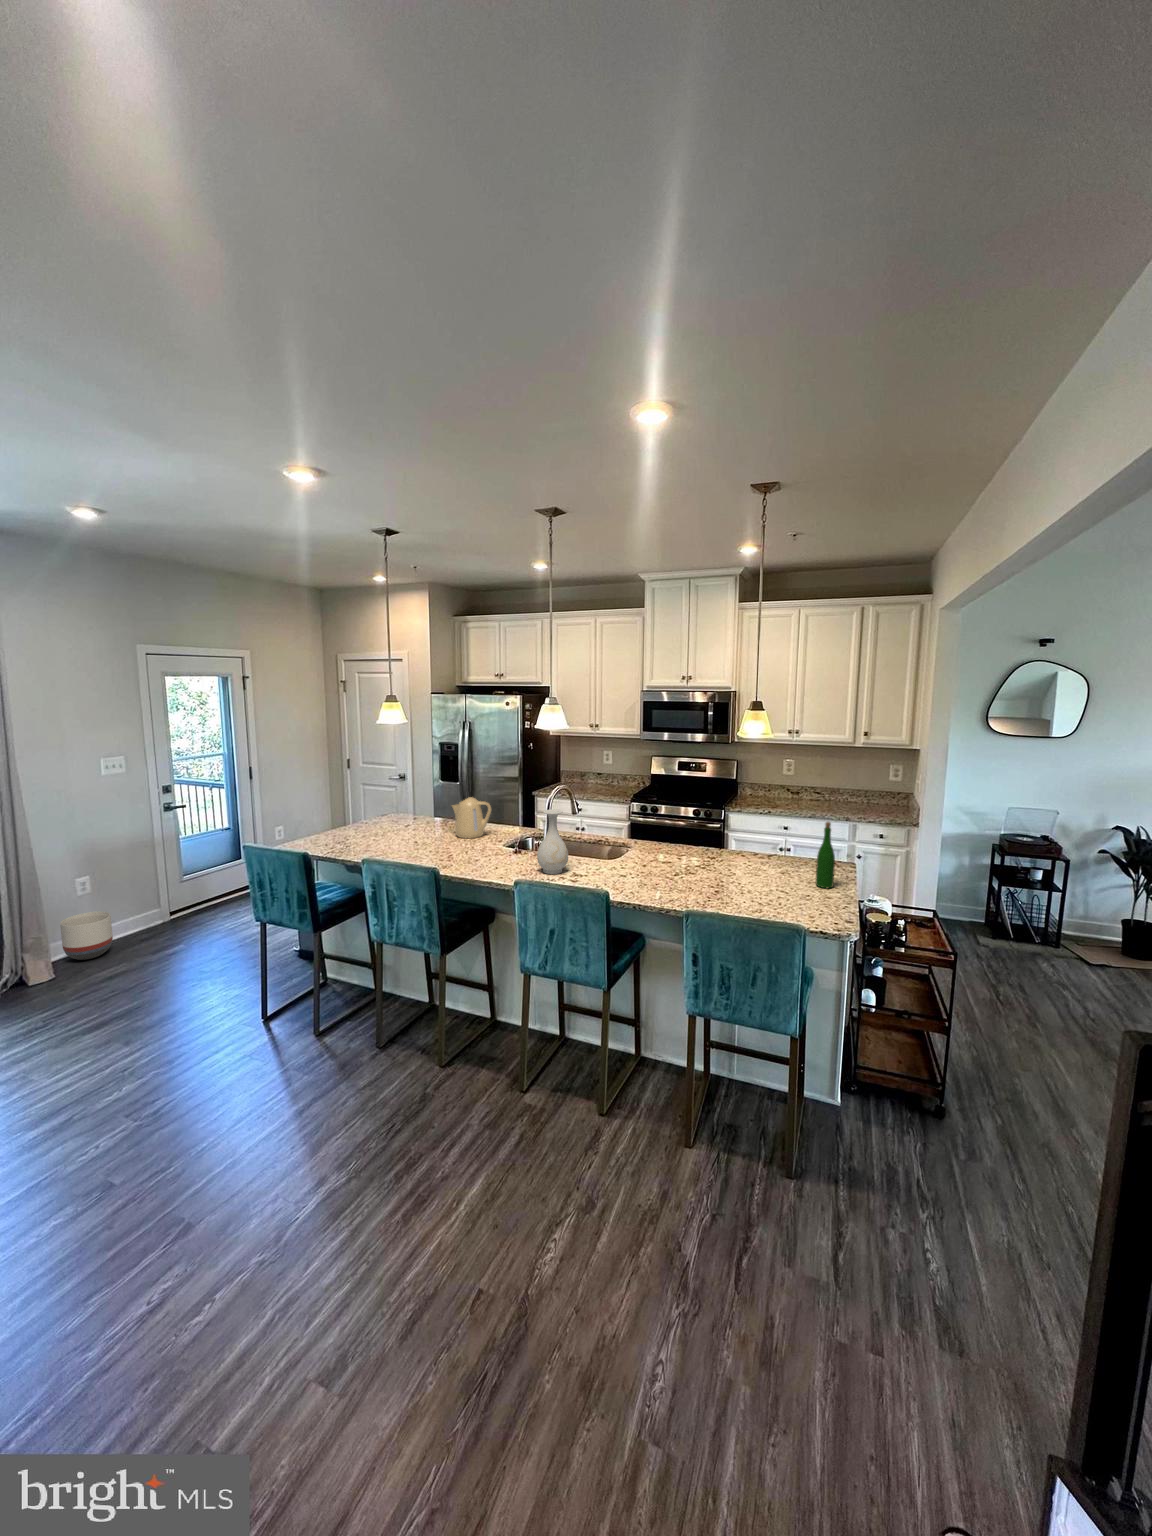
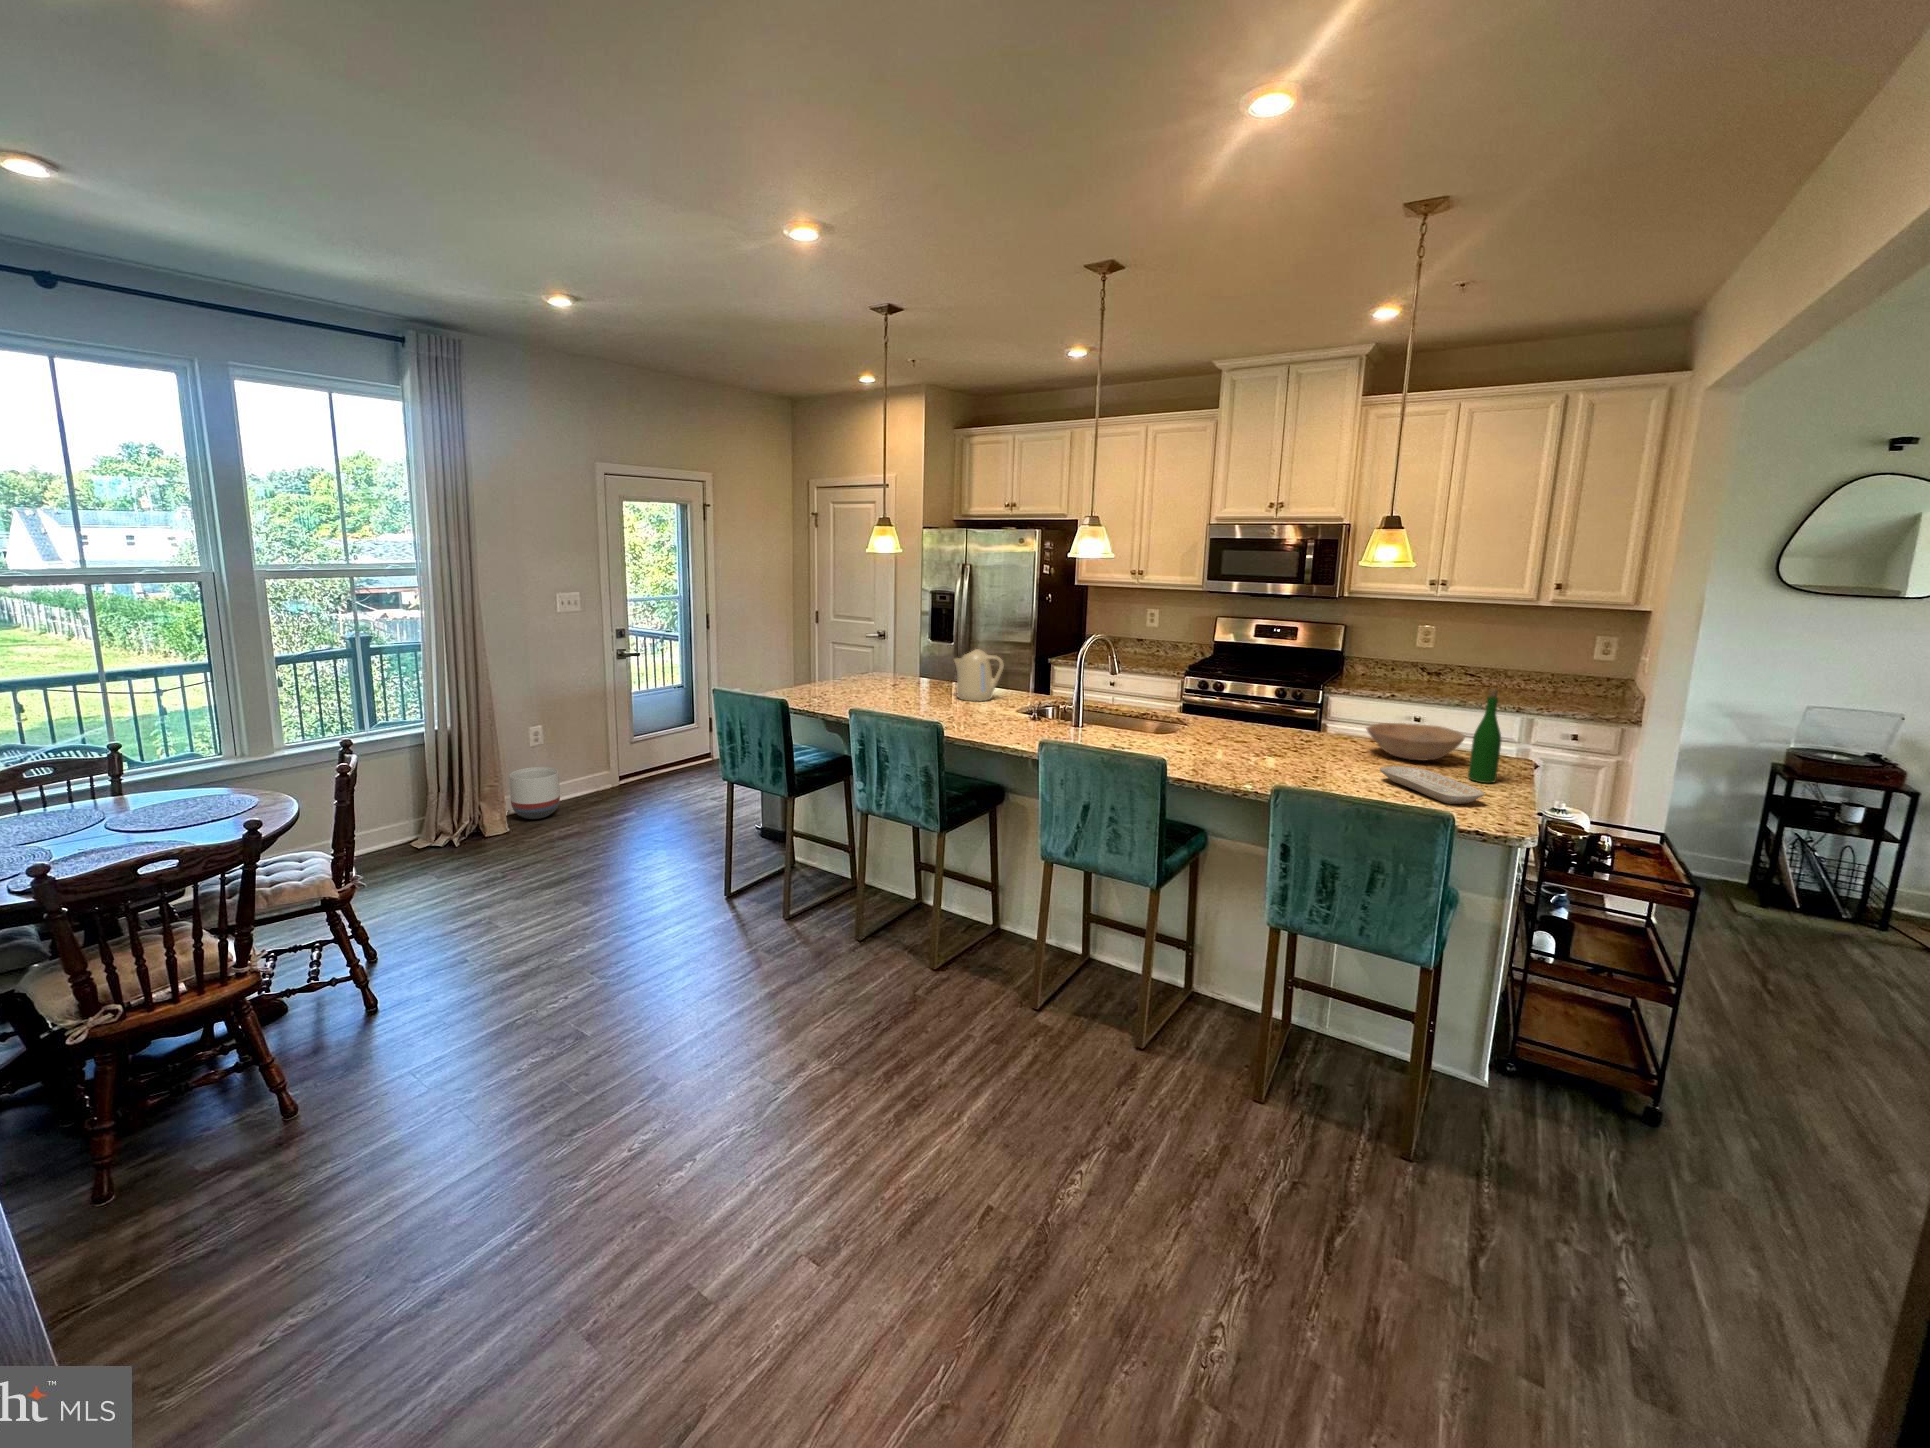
vase: present [537,810,568,874] -> none [1067,660,1109,743]
bowl: none [749,843,813,871] -> present [1366,723,1465,760]
tray: none [758,881,826,911] -> present [1380,766,1484,804]

